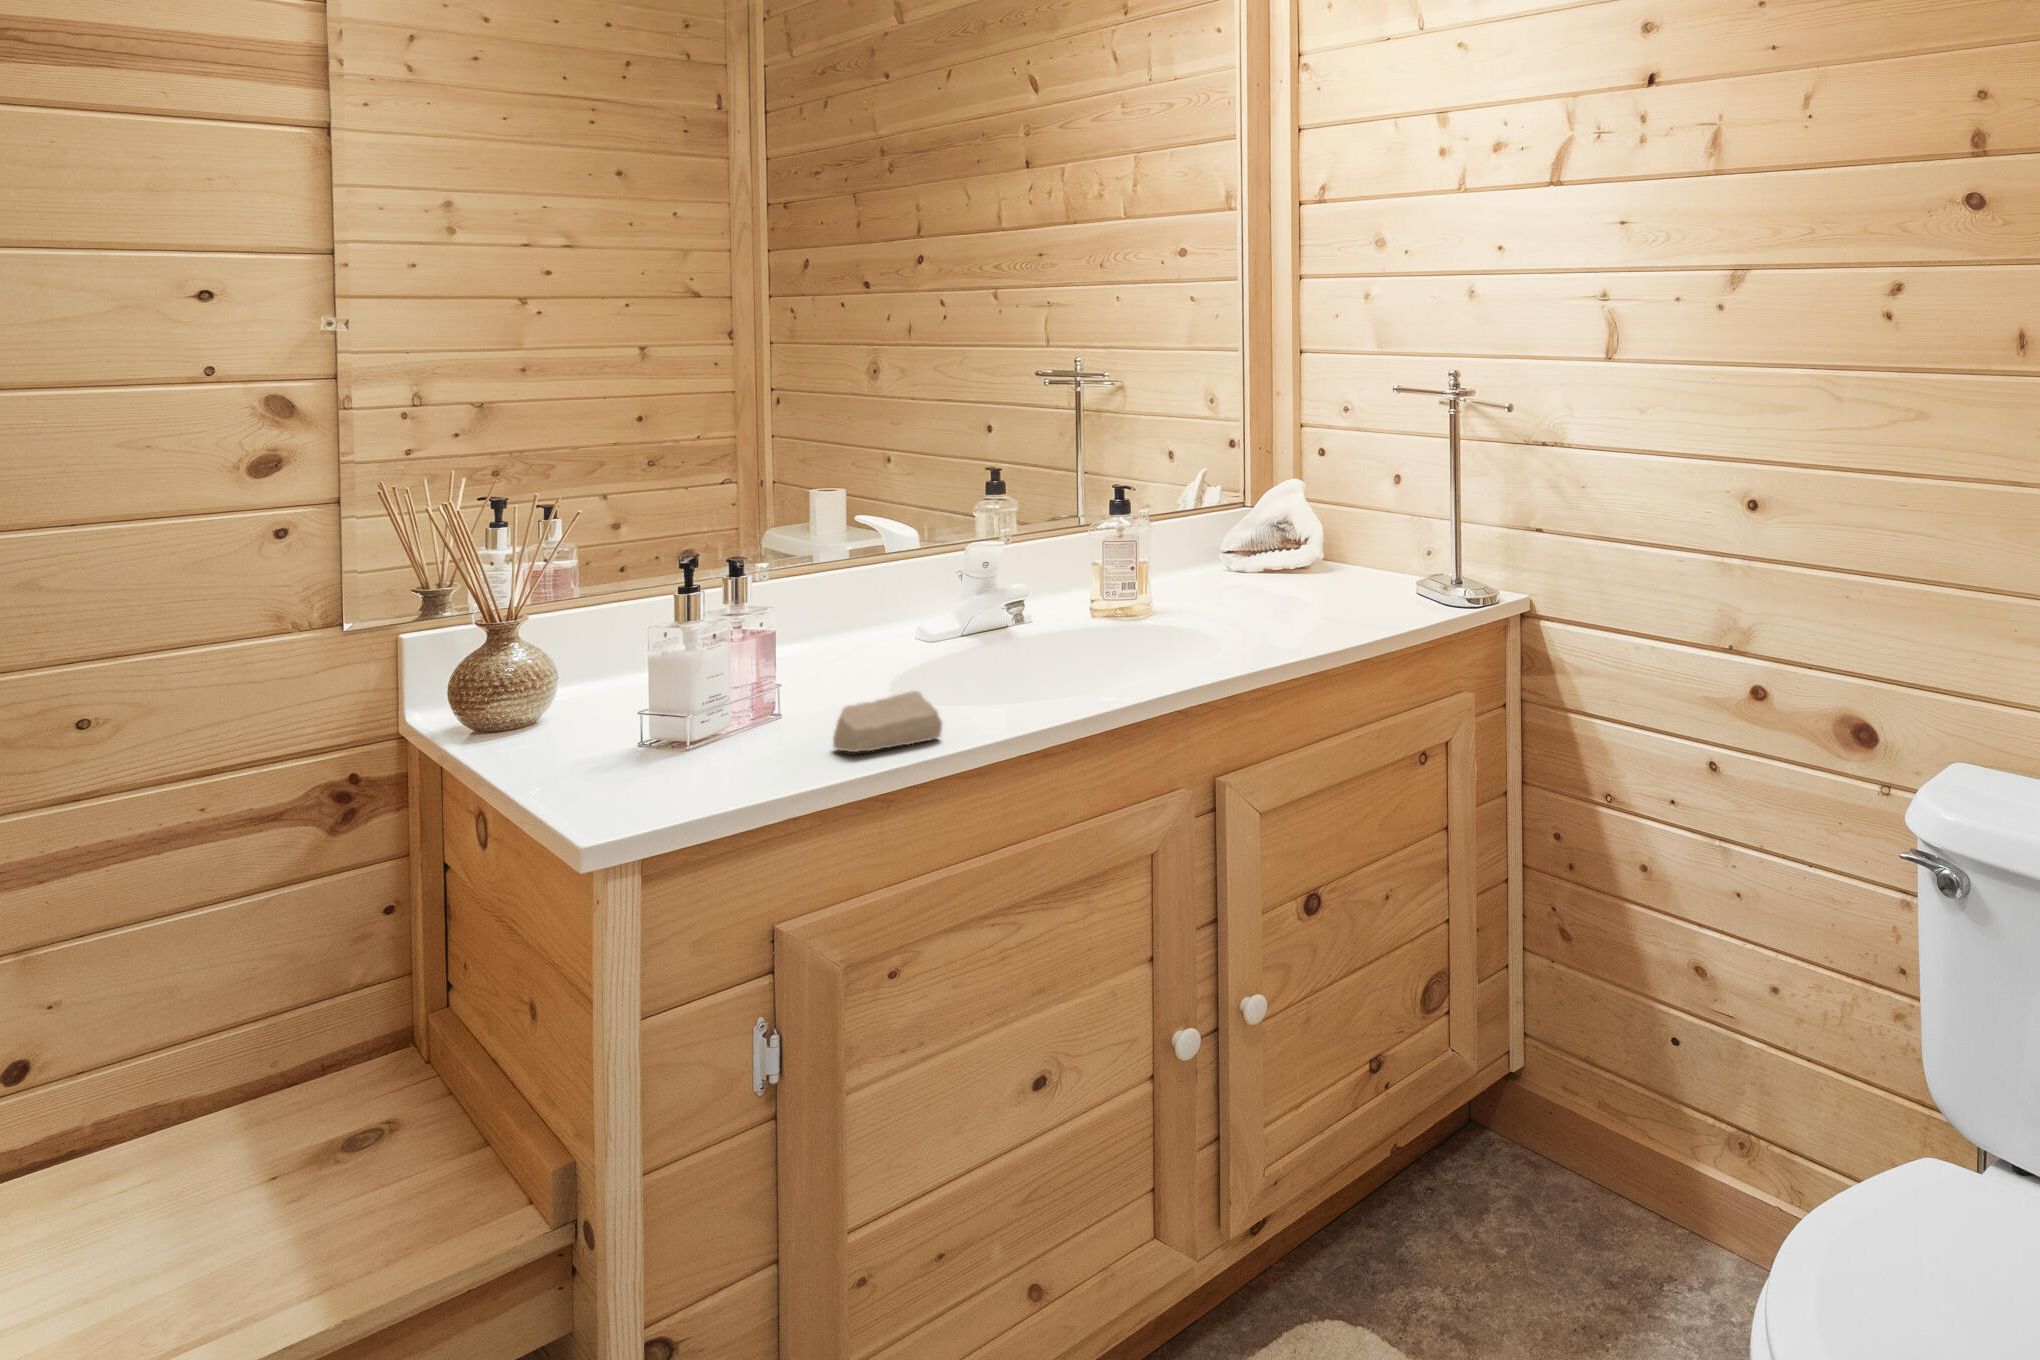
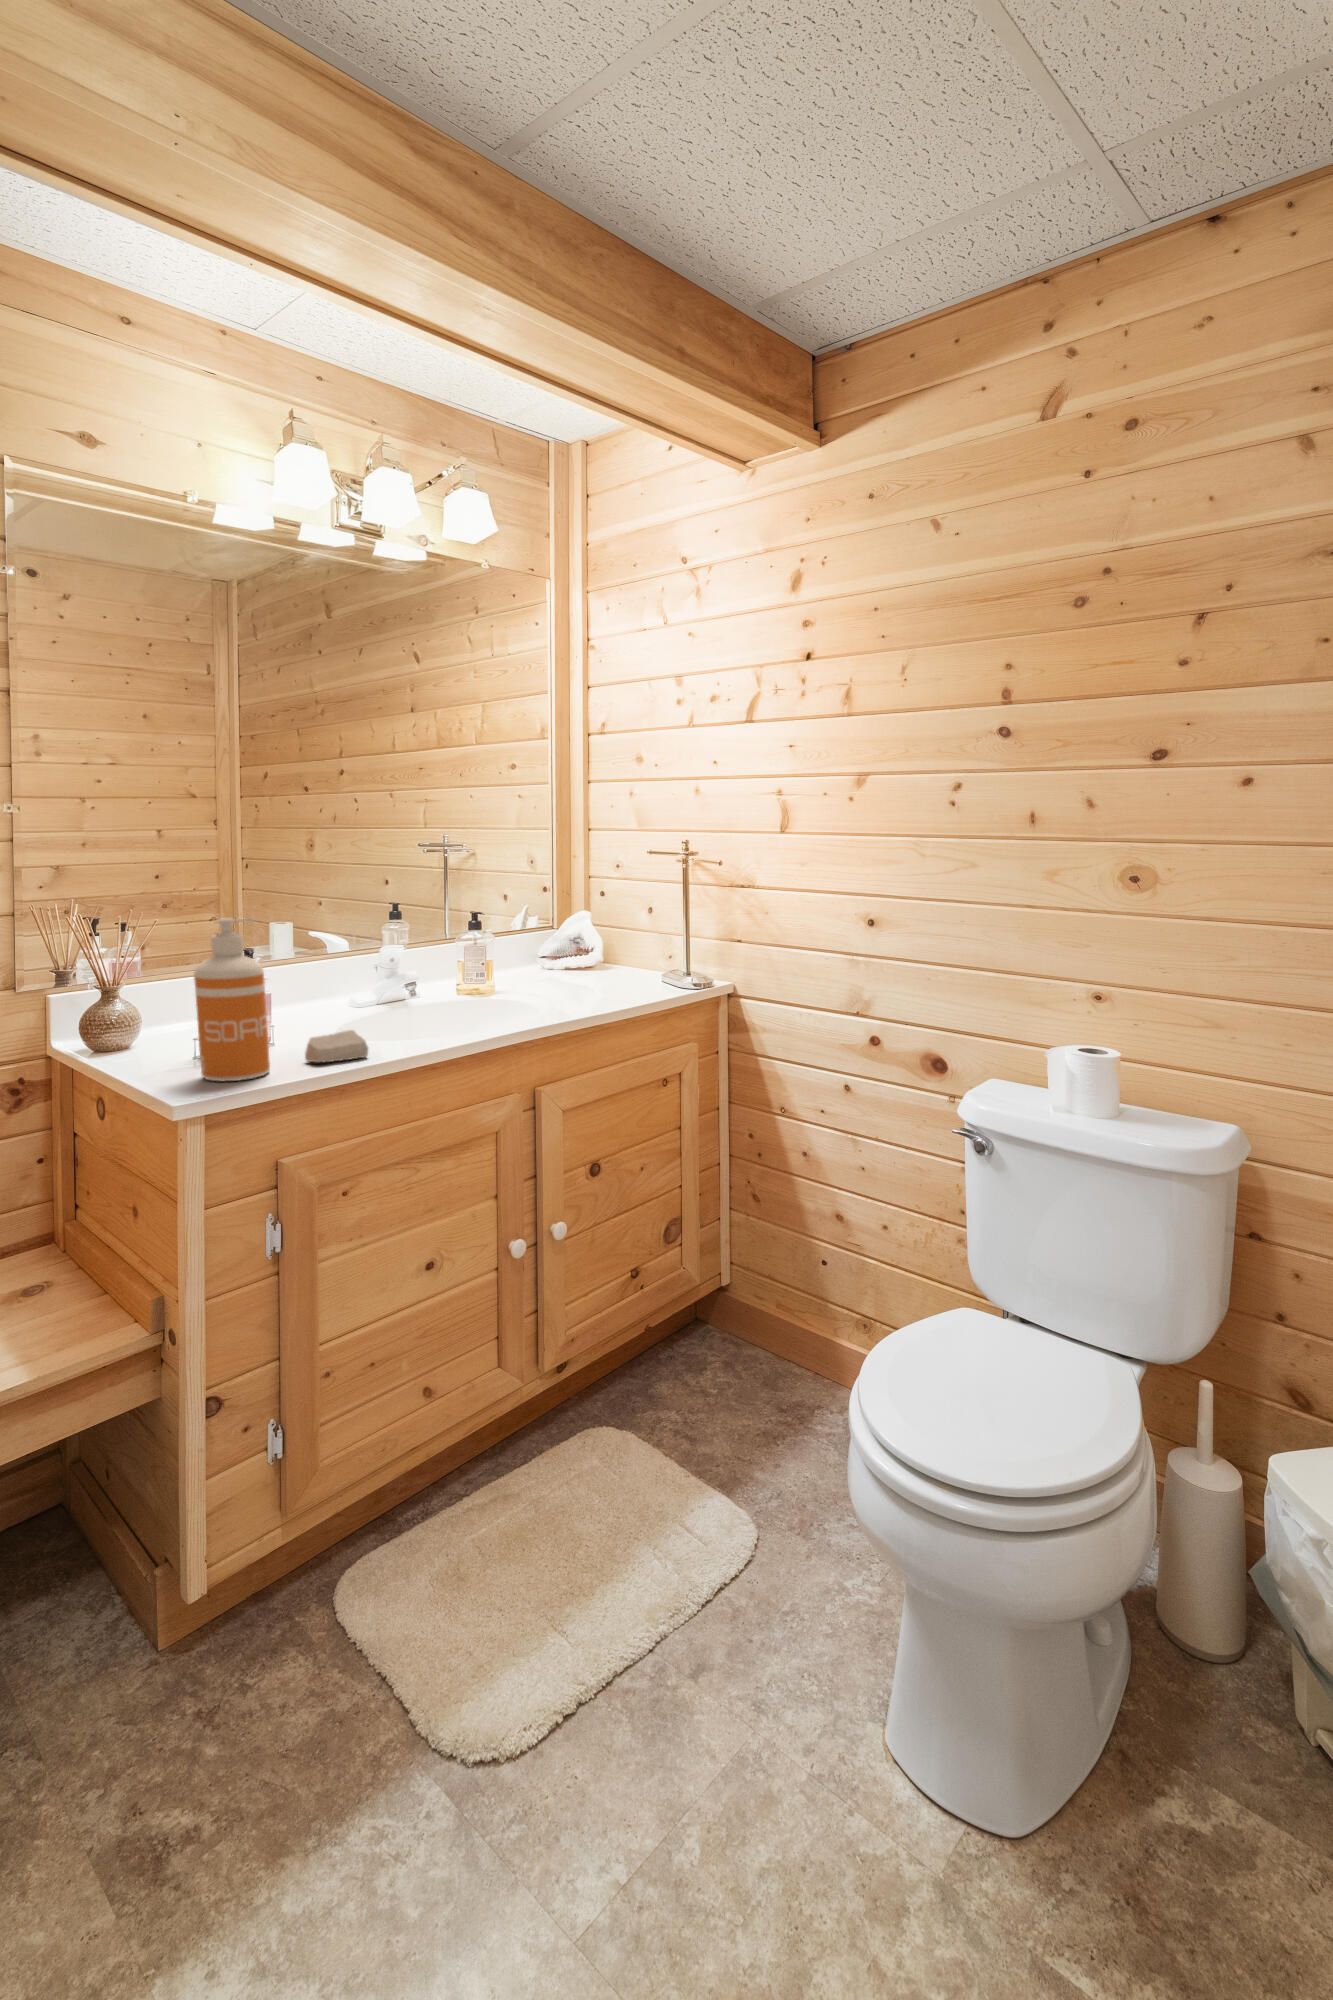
soap dispenser: none [645,511,769,795] -> present [194,918,270,1081]

